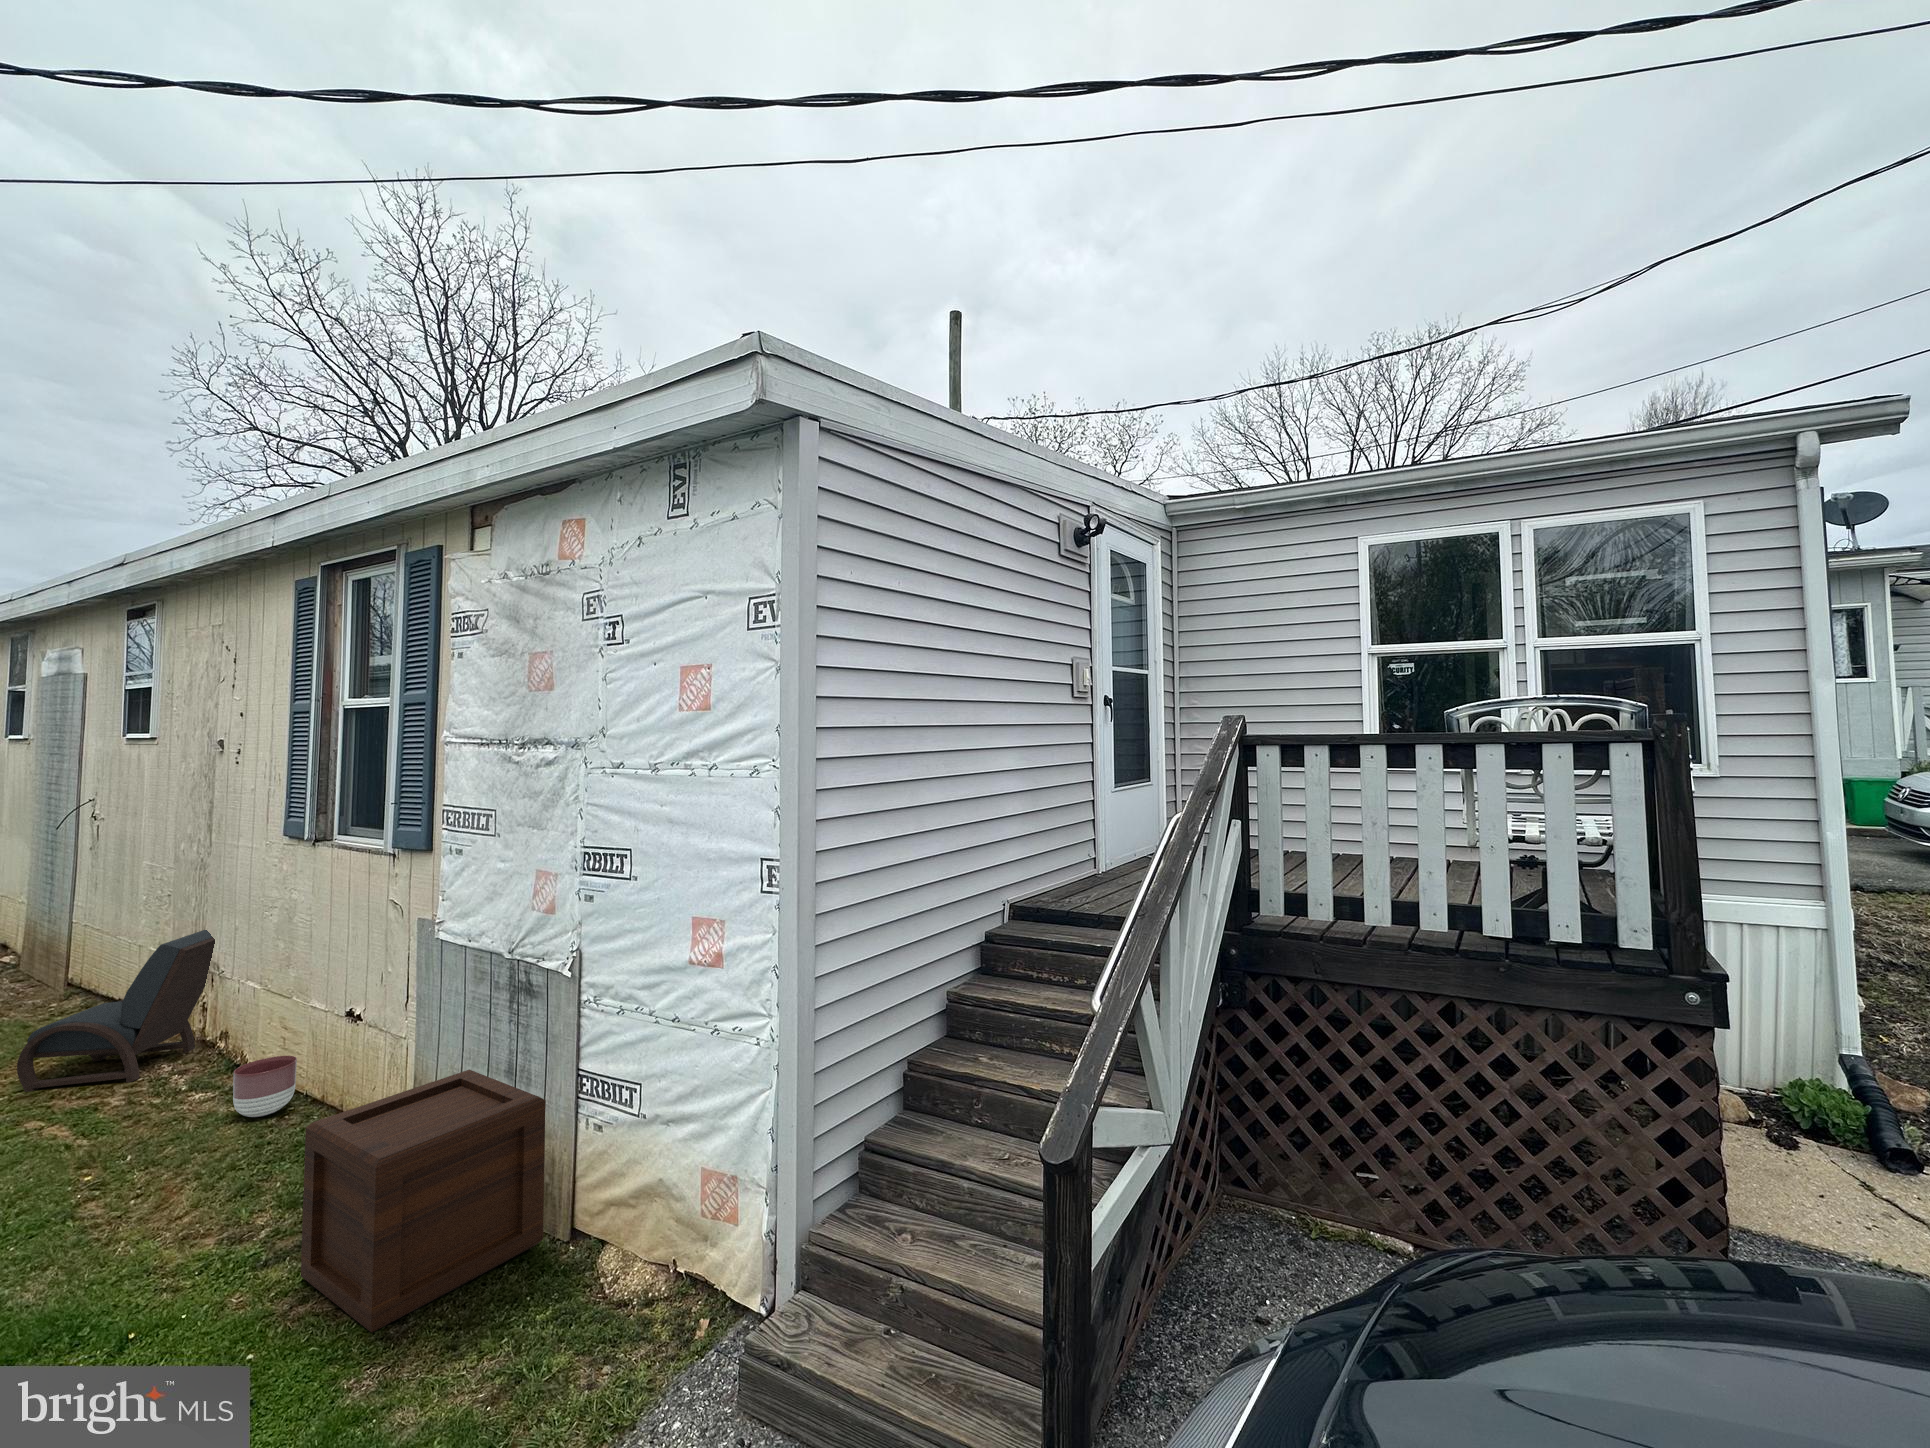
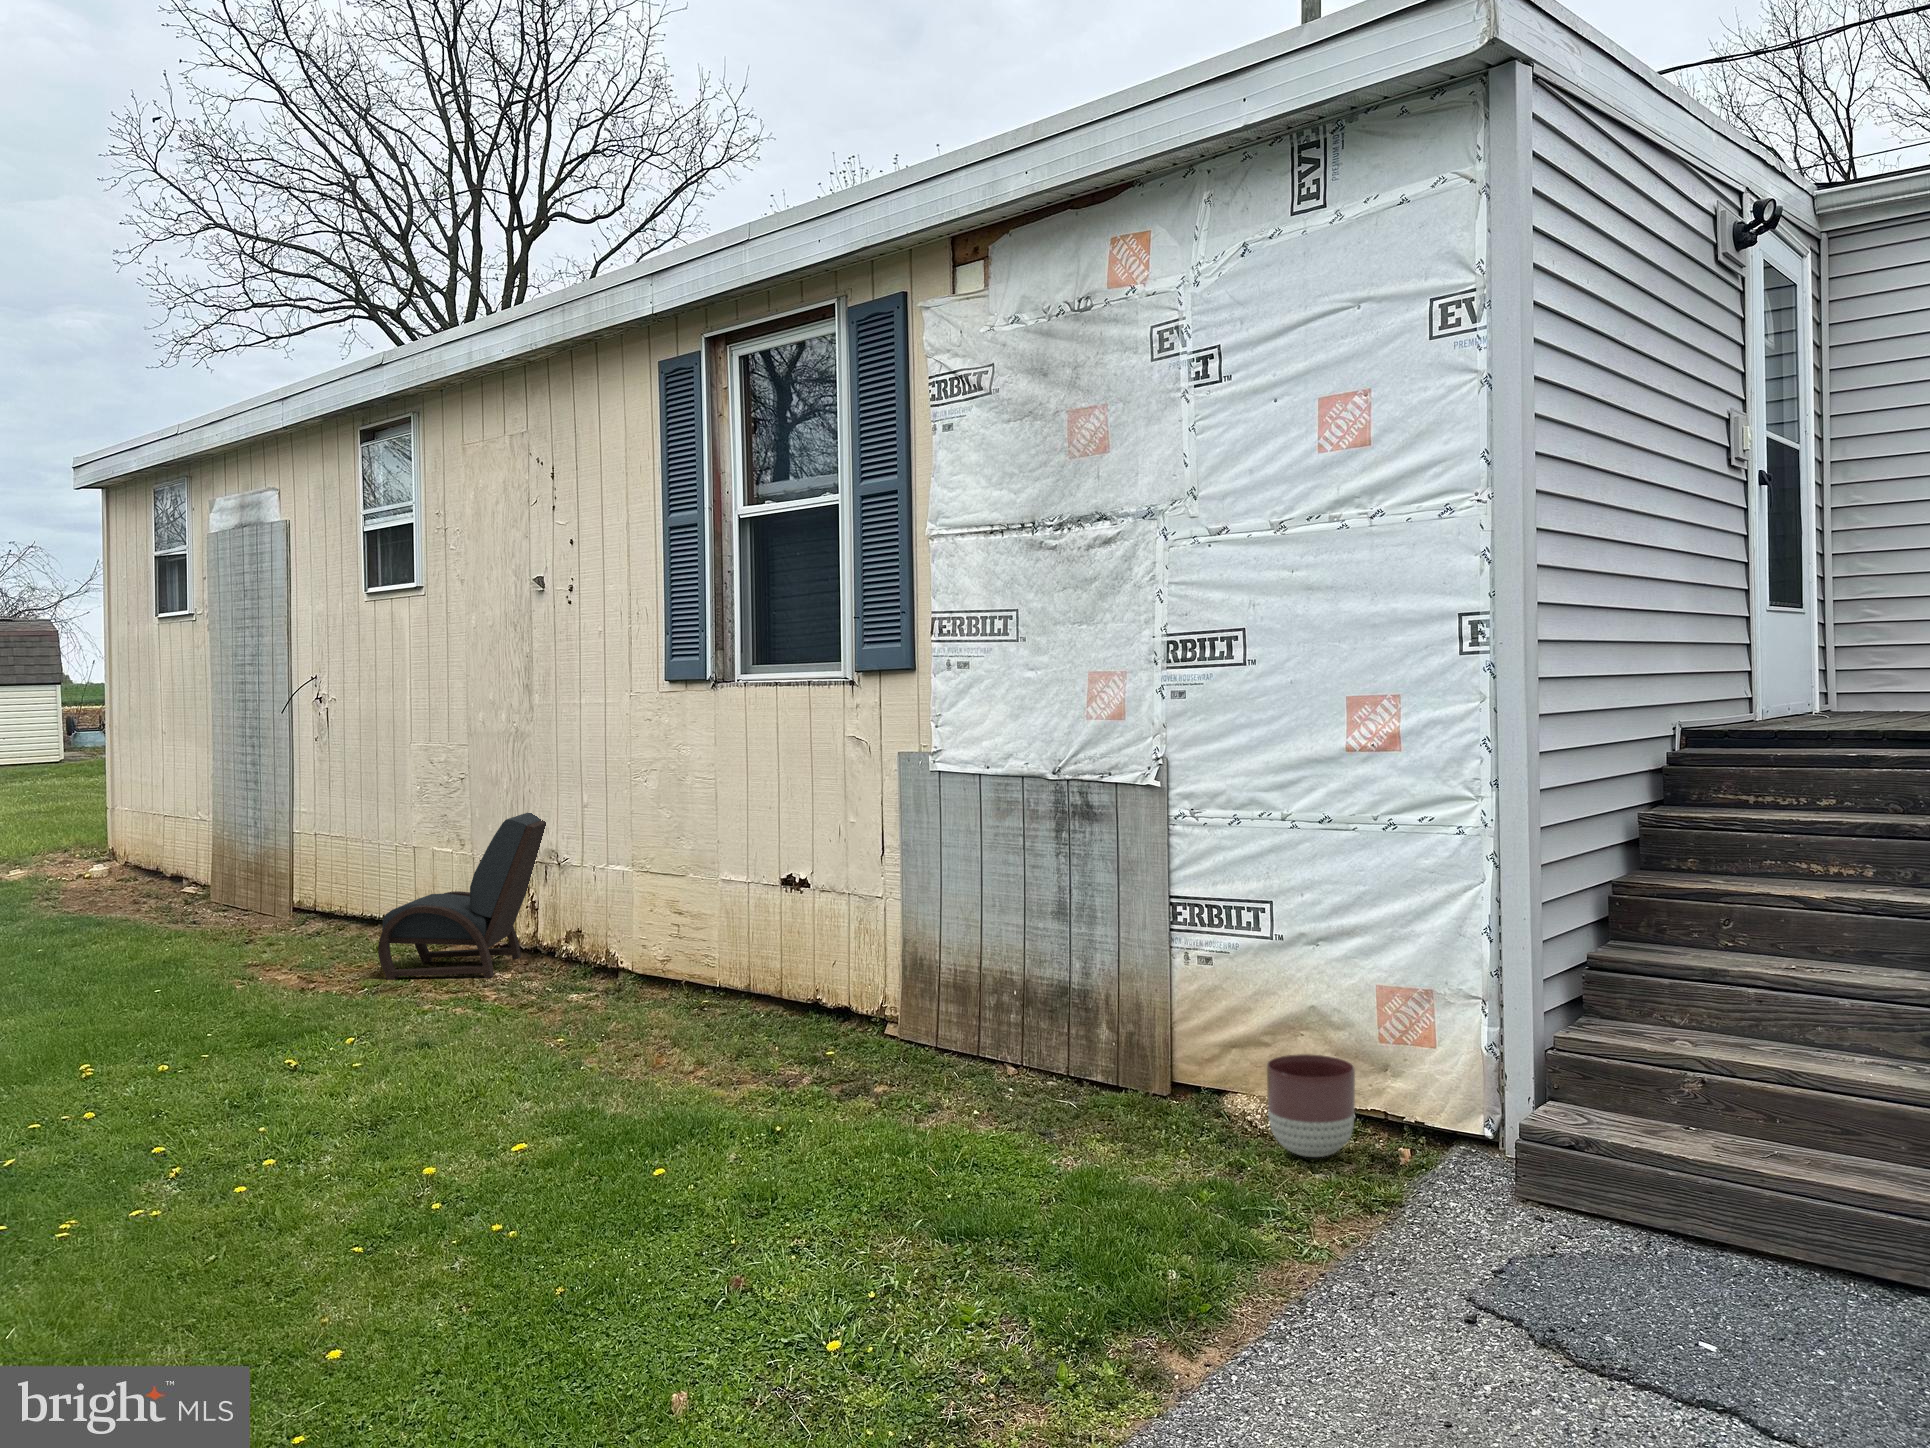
planter: present [233,1056,297,1117] -> present [1267,1054,1355,1157]
wooden crate: present [301,1070,546,1332] -> none [890,913,1134,1140]

